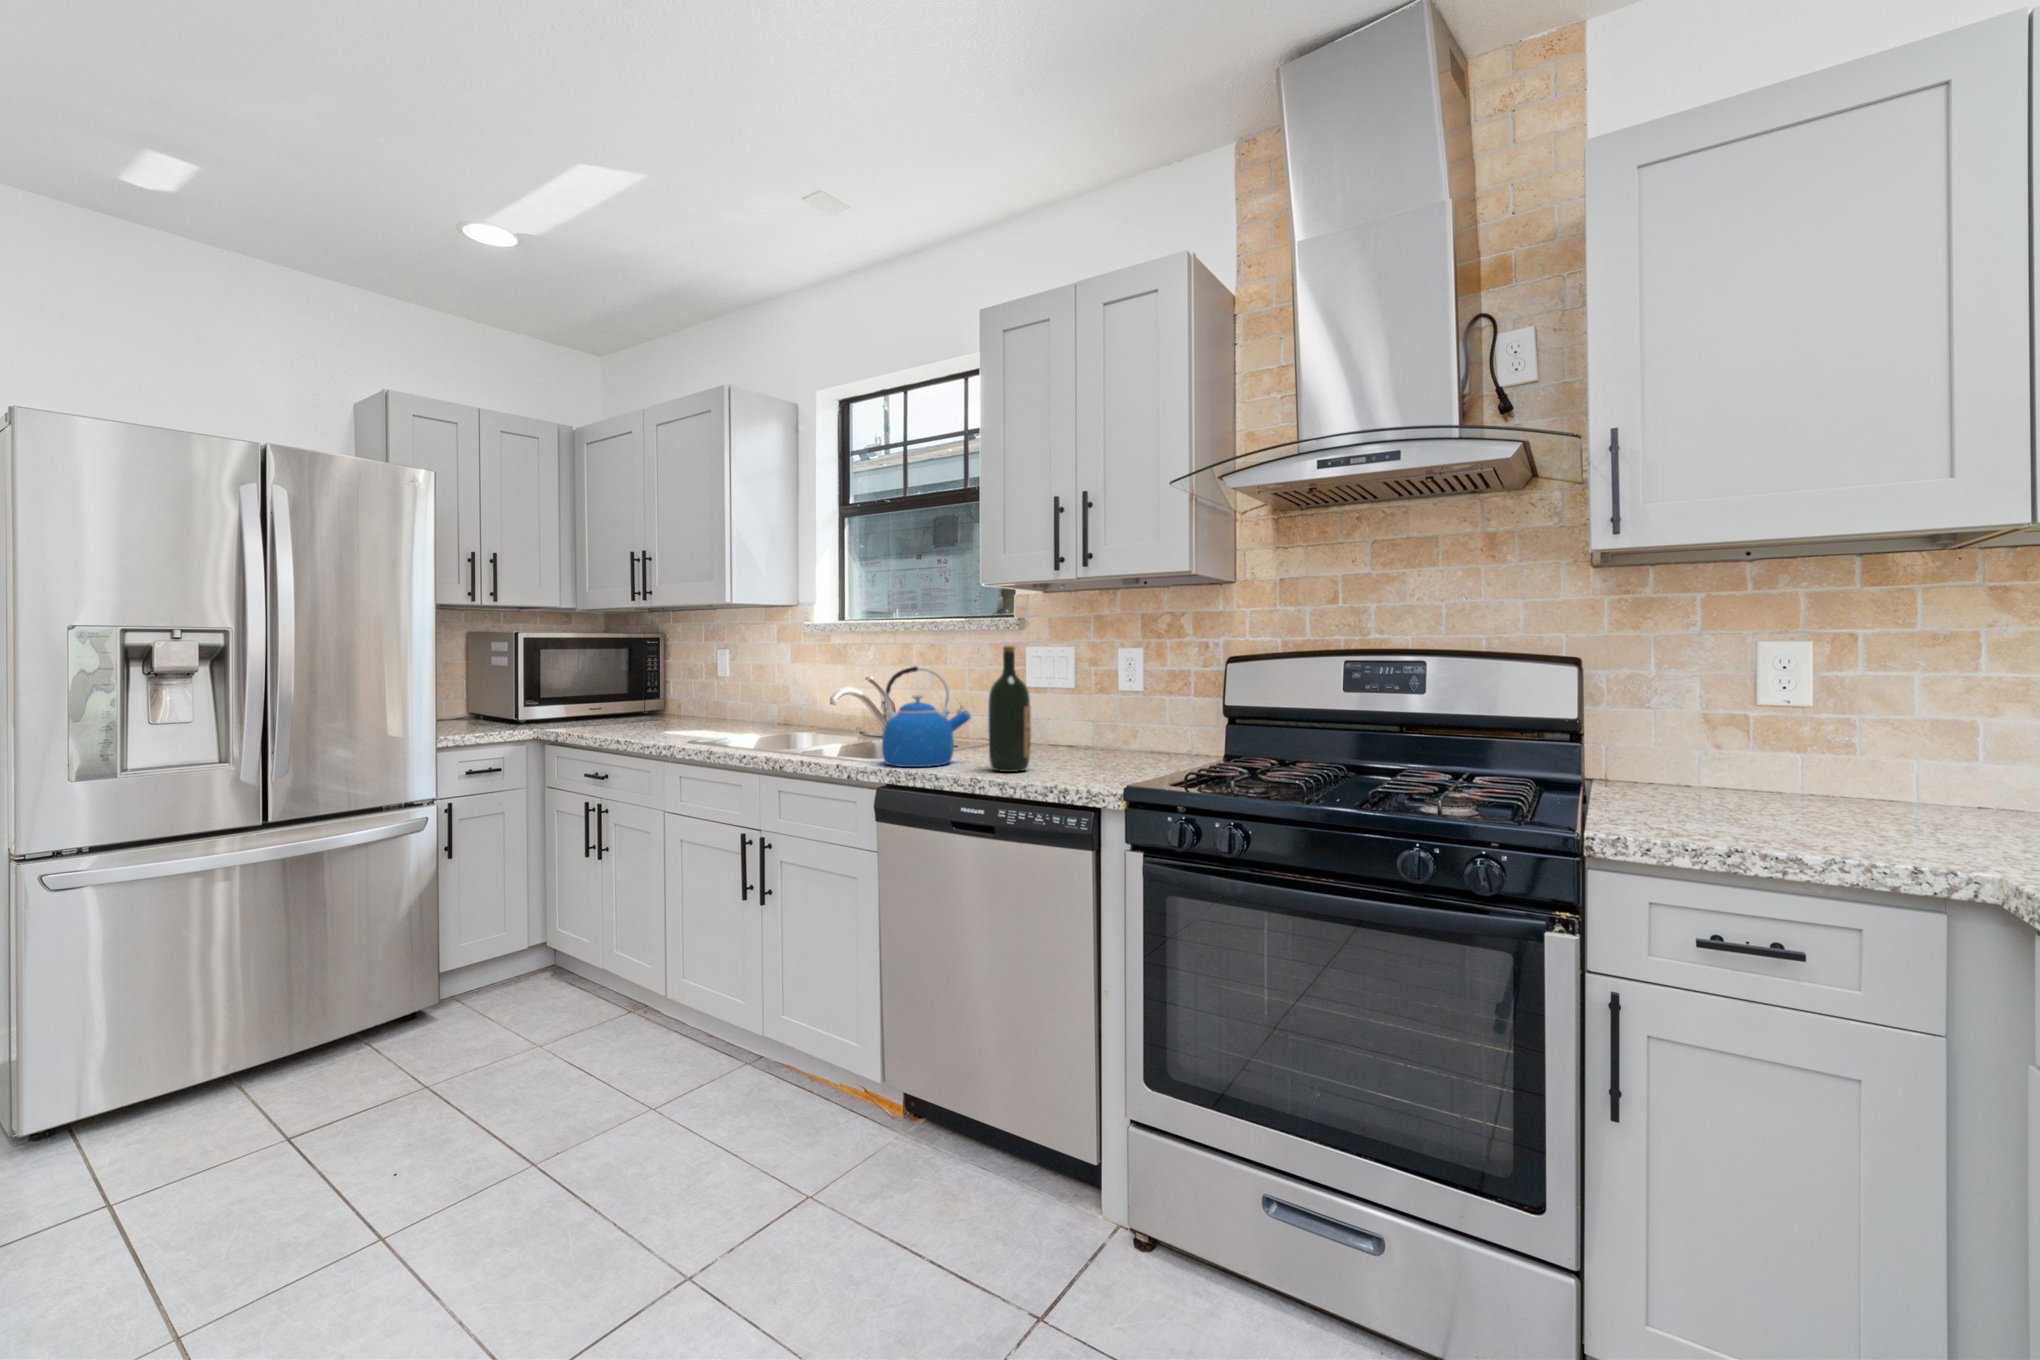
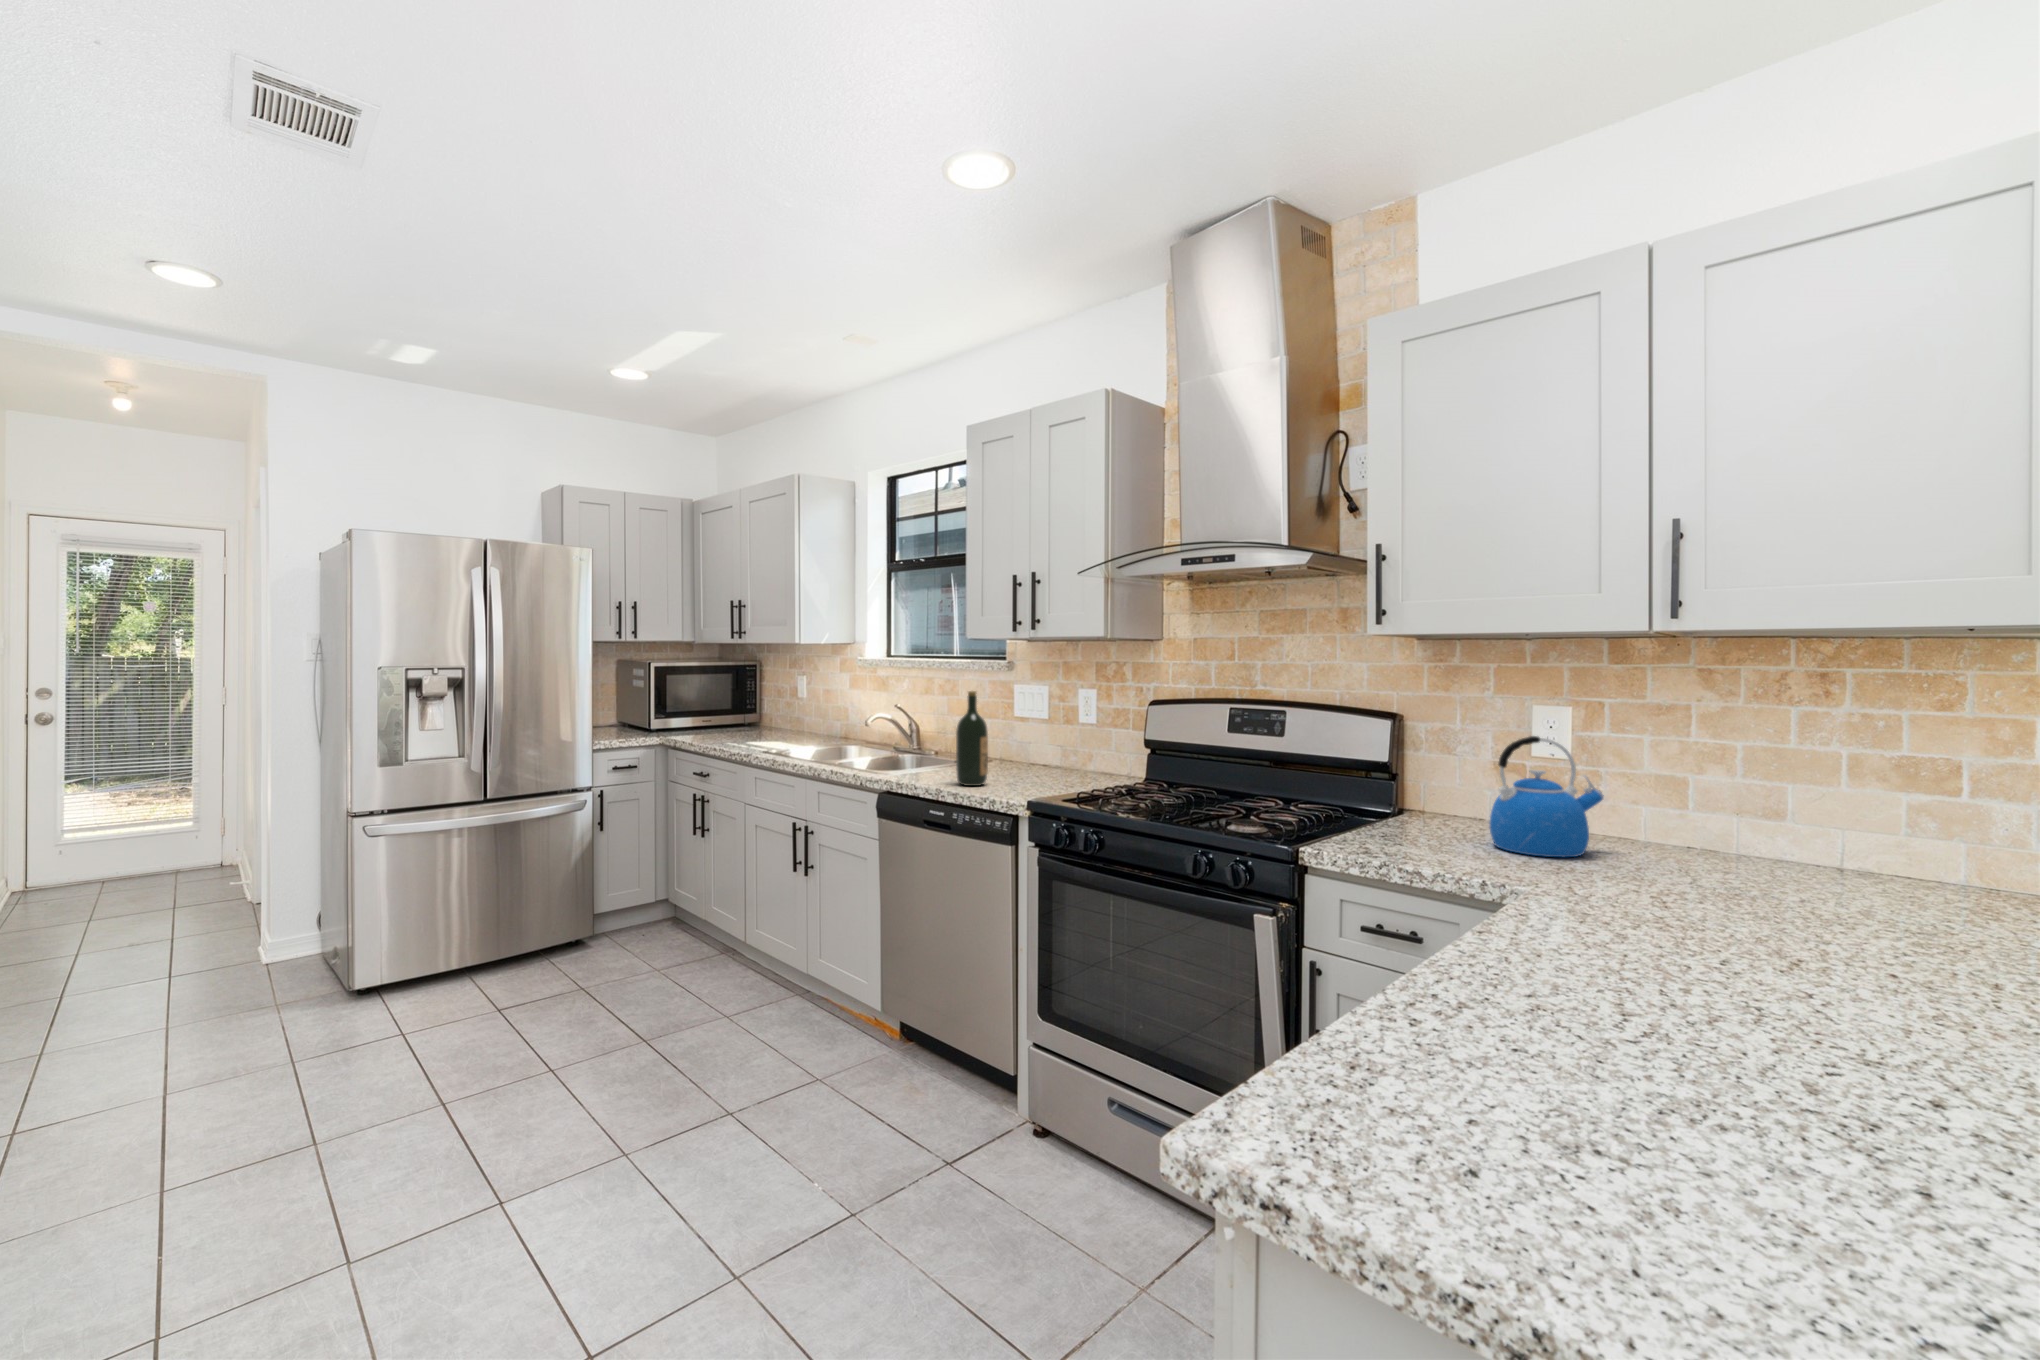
kettle: present [882,666,971,767] -> present [1490,736,1604,857]

